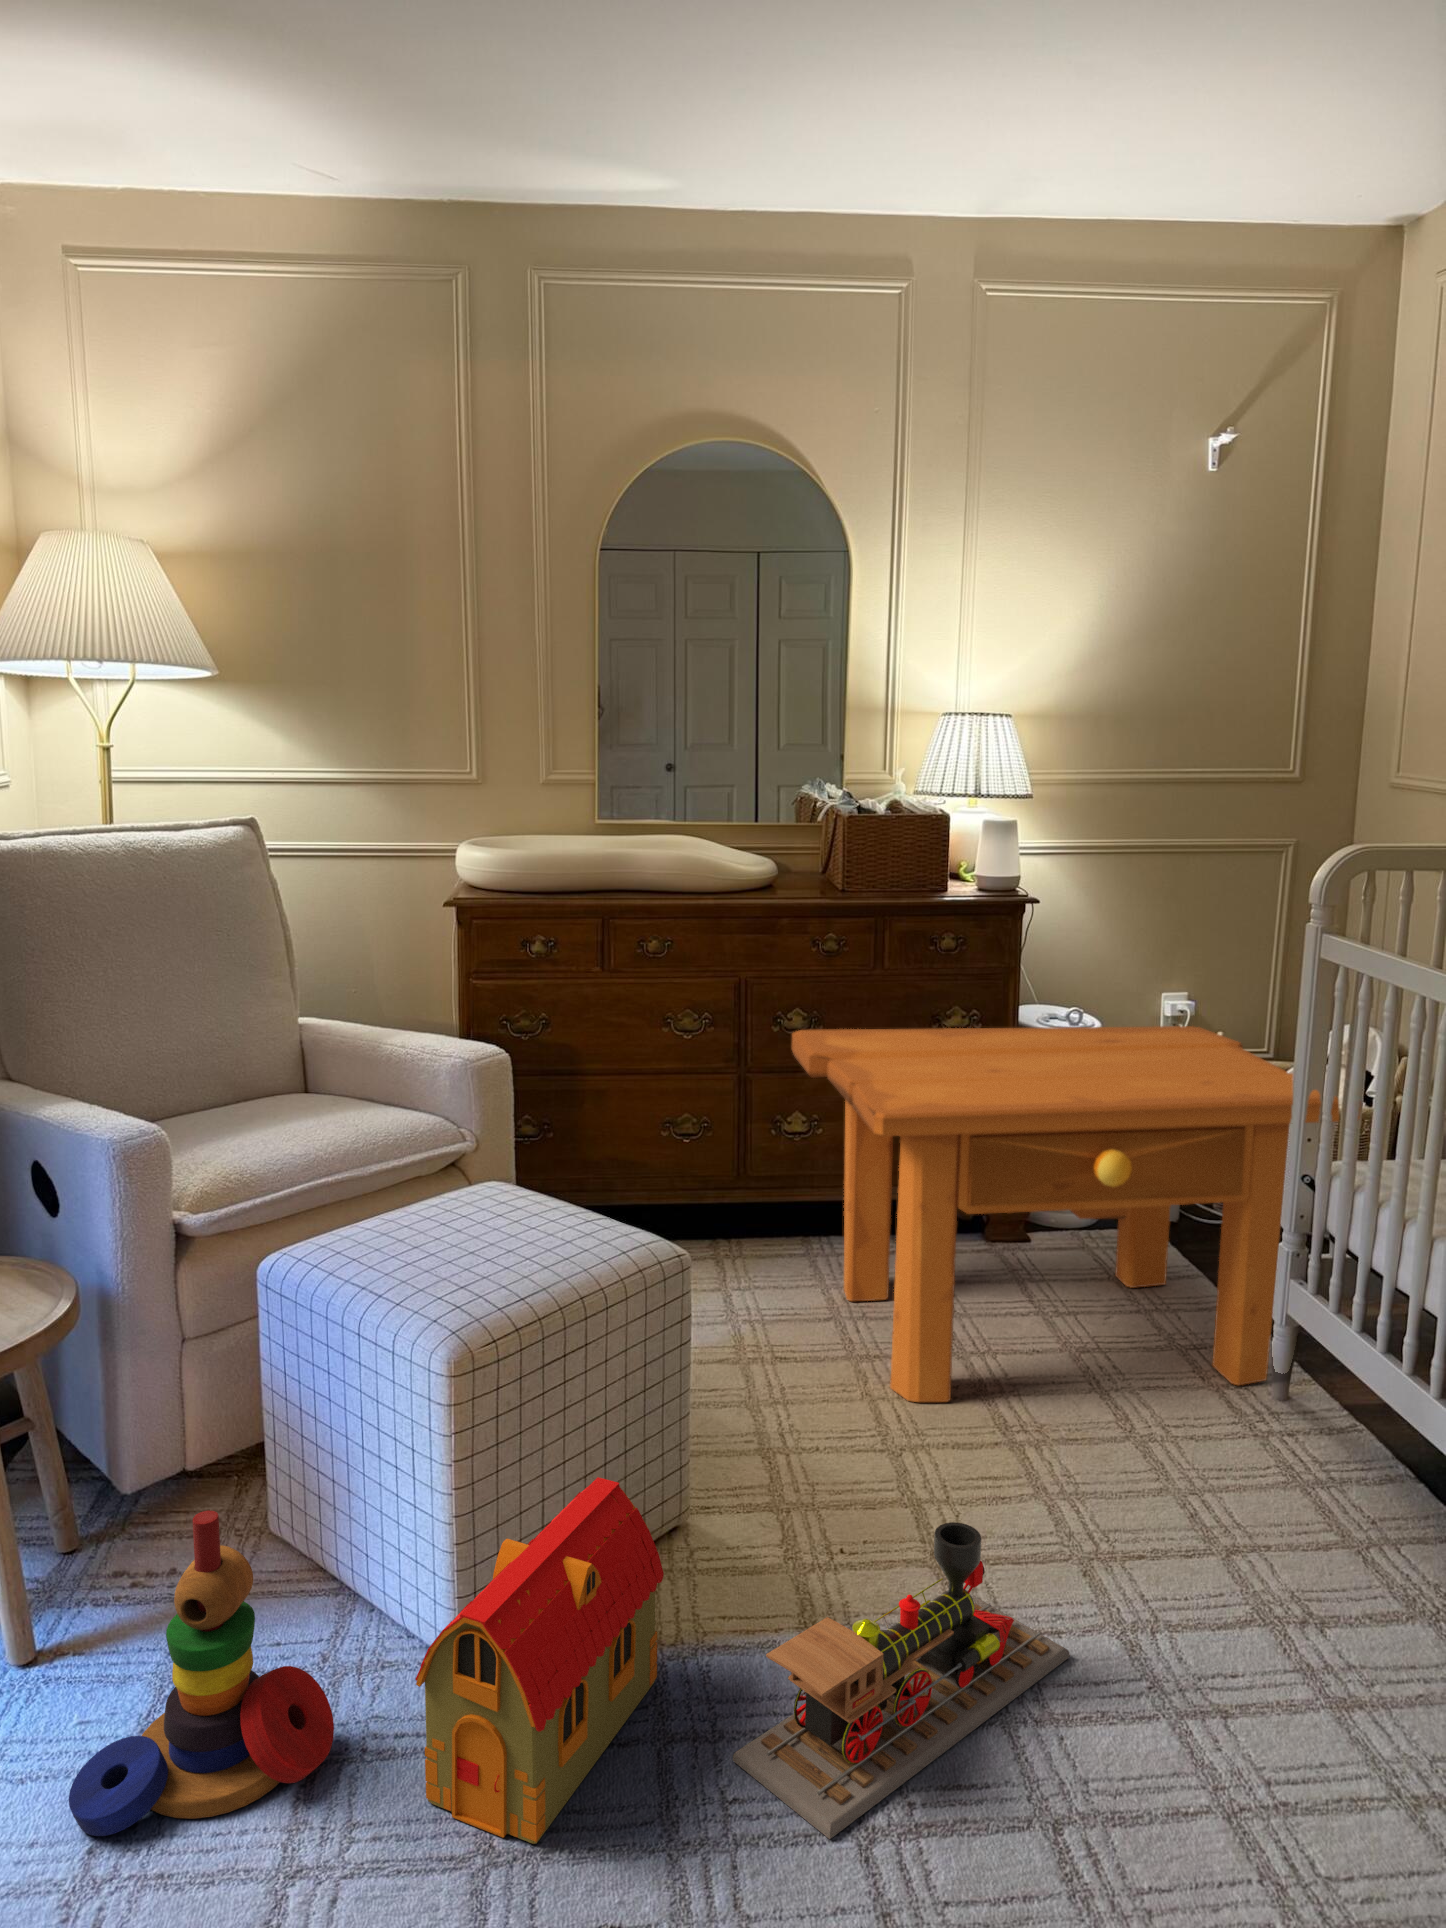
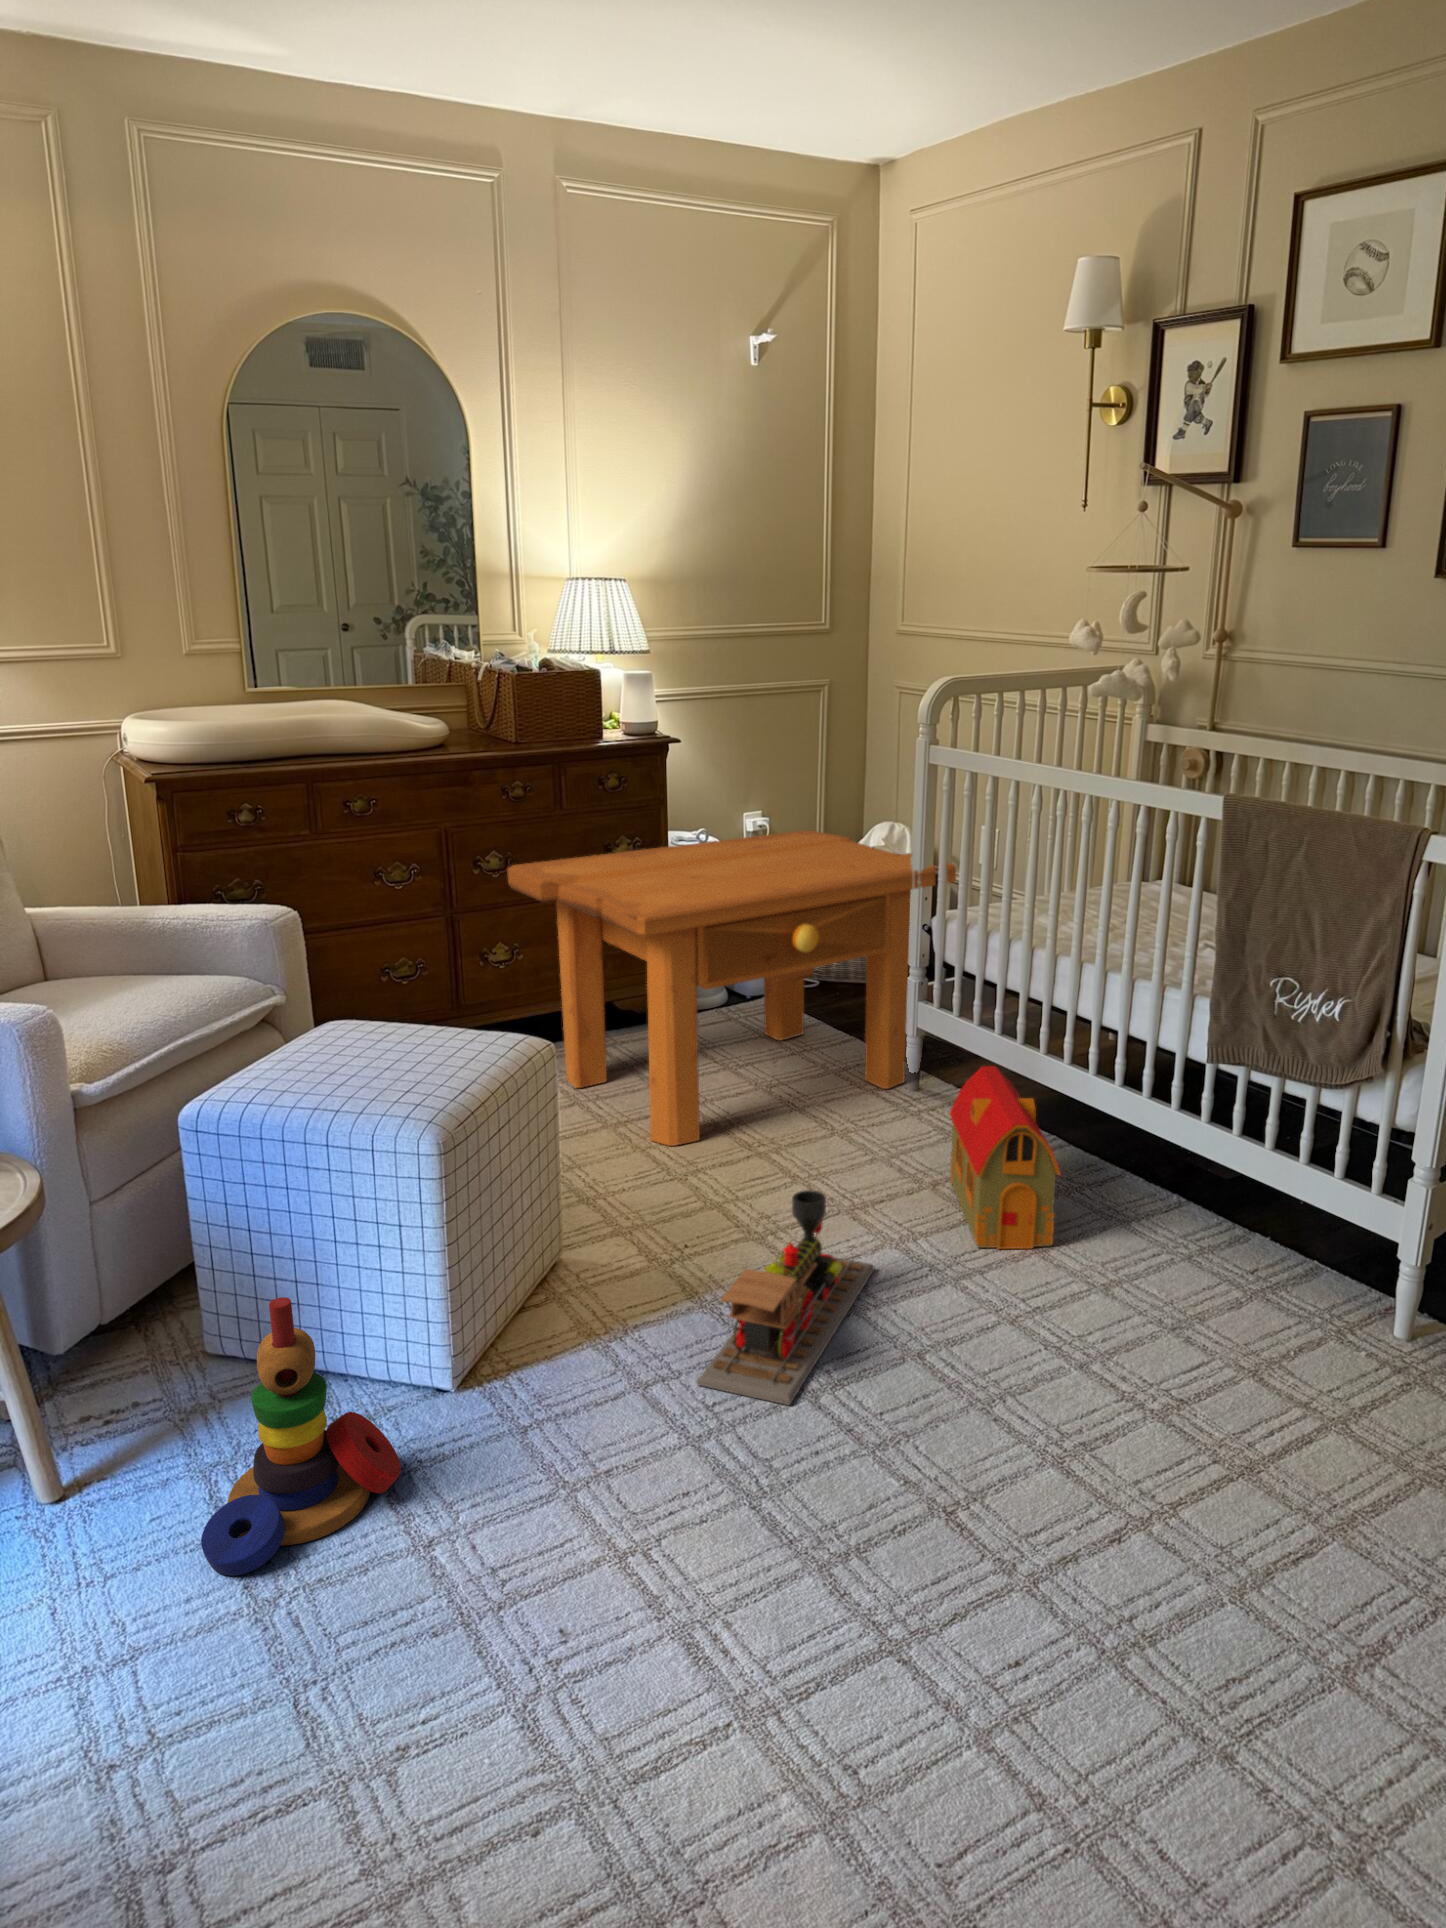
toy house: present [415,1477,664,1844] -> present [950,1066,1061,1249]

